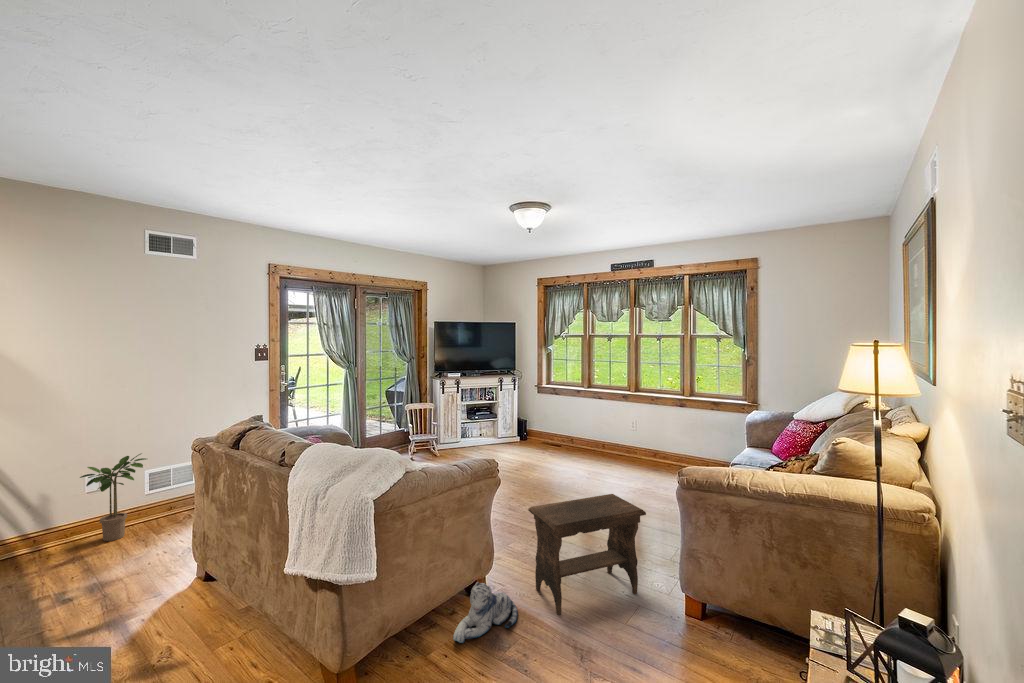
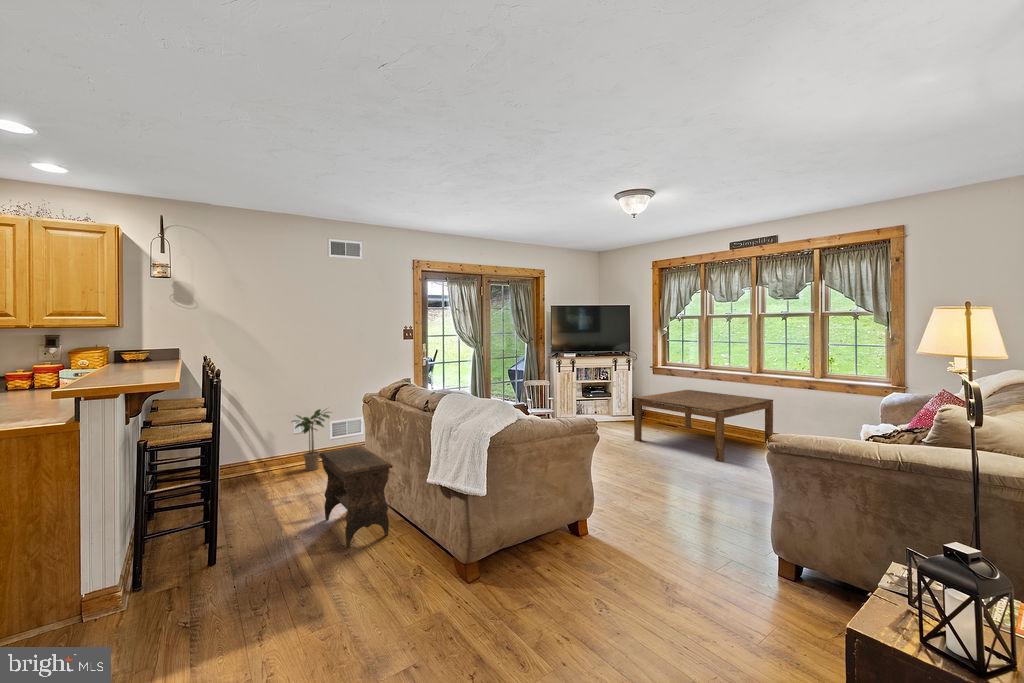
coffee table: none [522,409,650,484] -> present [634,390,773,461]
footstool: present [528,494,646,615] -> present [319,446,393,547]
plush toy: present [453,582,518,643] -> none [556,521,615,568]

